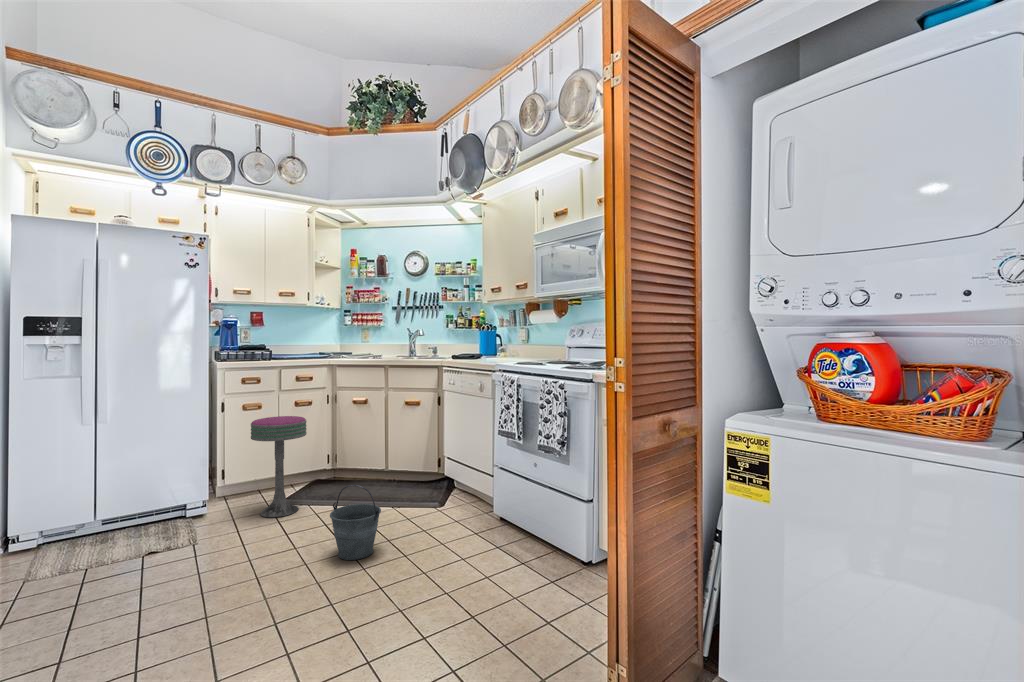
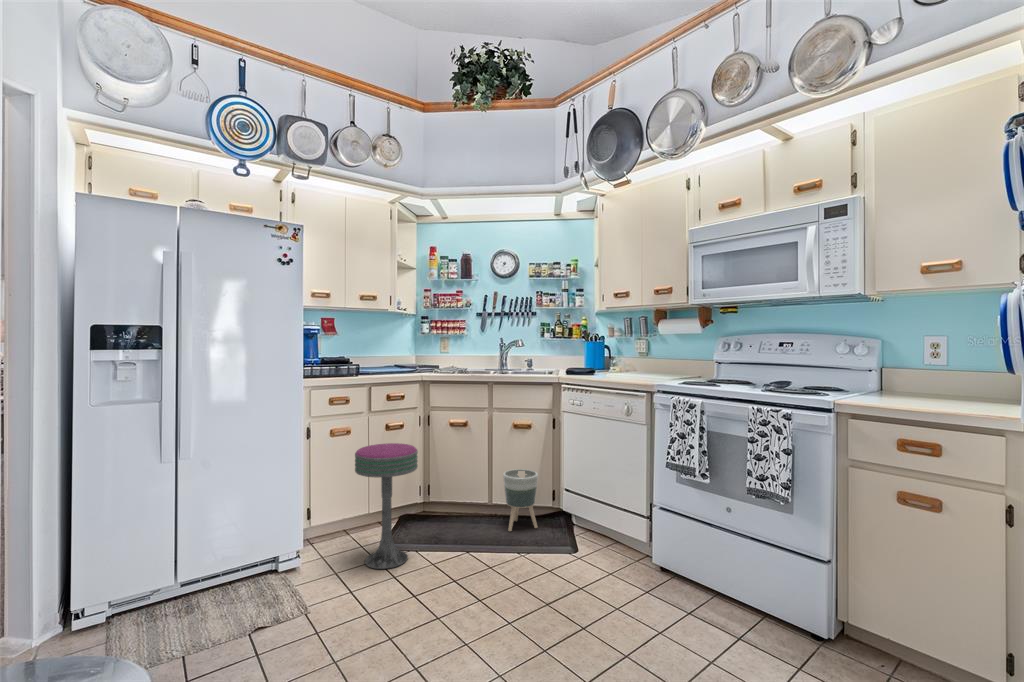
planter: none [393,442,424,494] -> present [503,469,538,531]
bucket: present [330,485,381,560] -> none [489,539,555,637]

